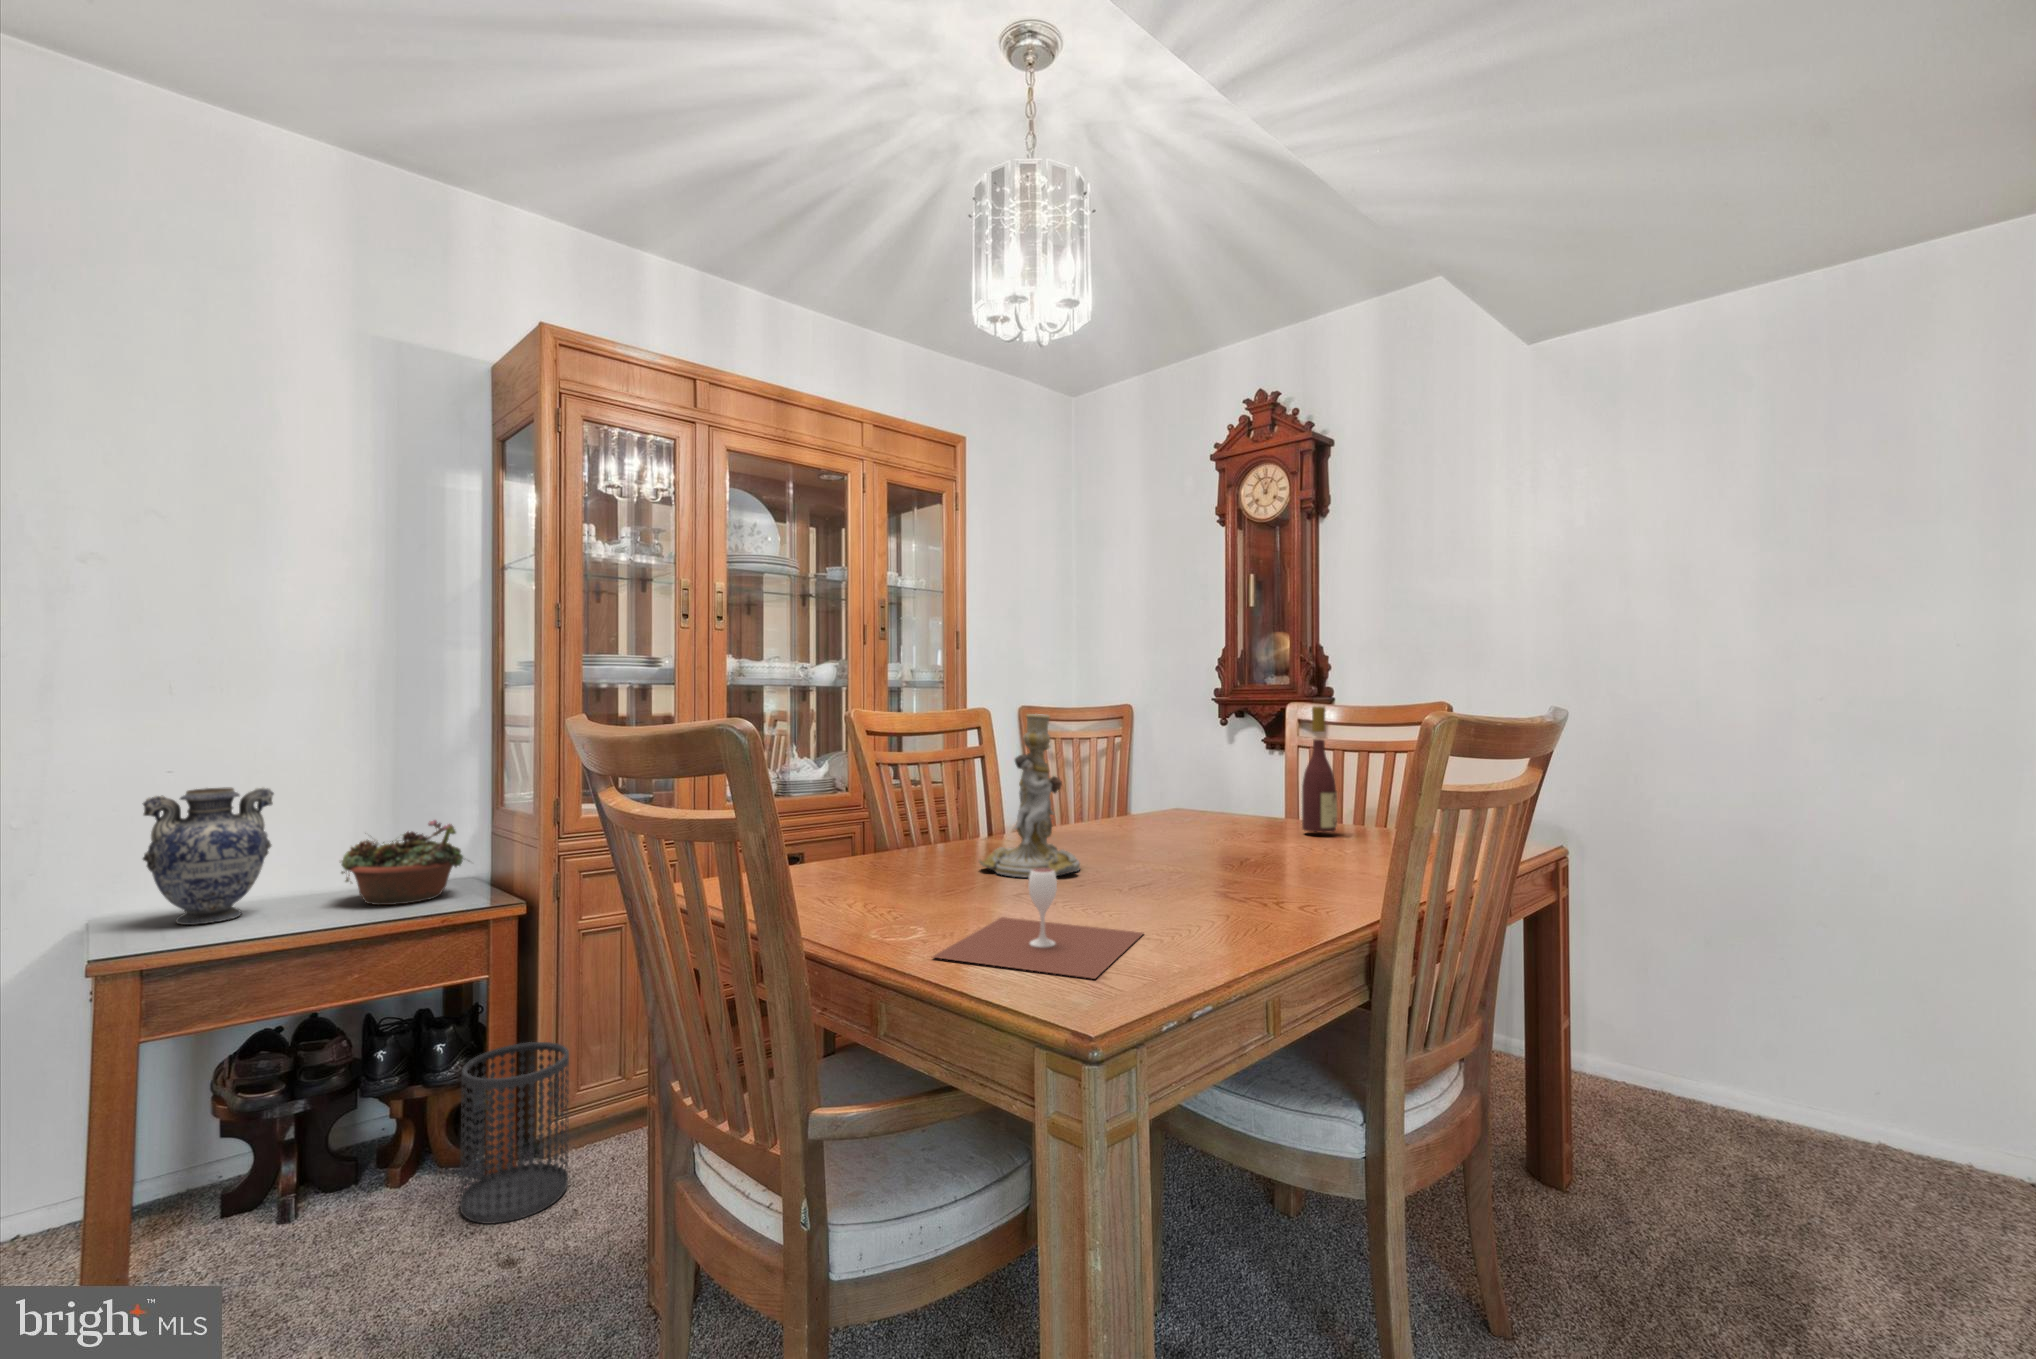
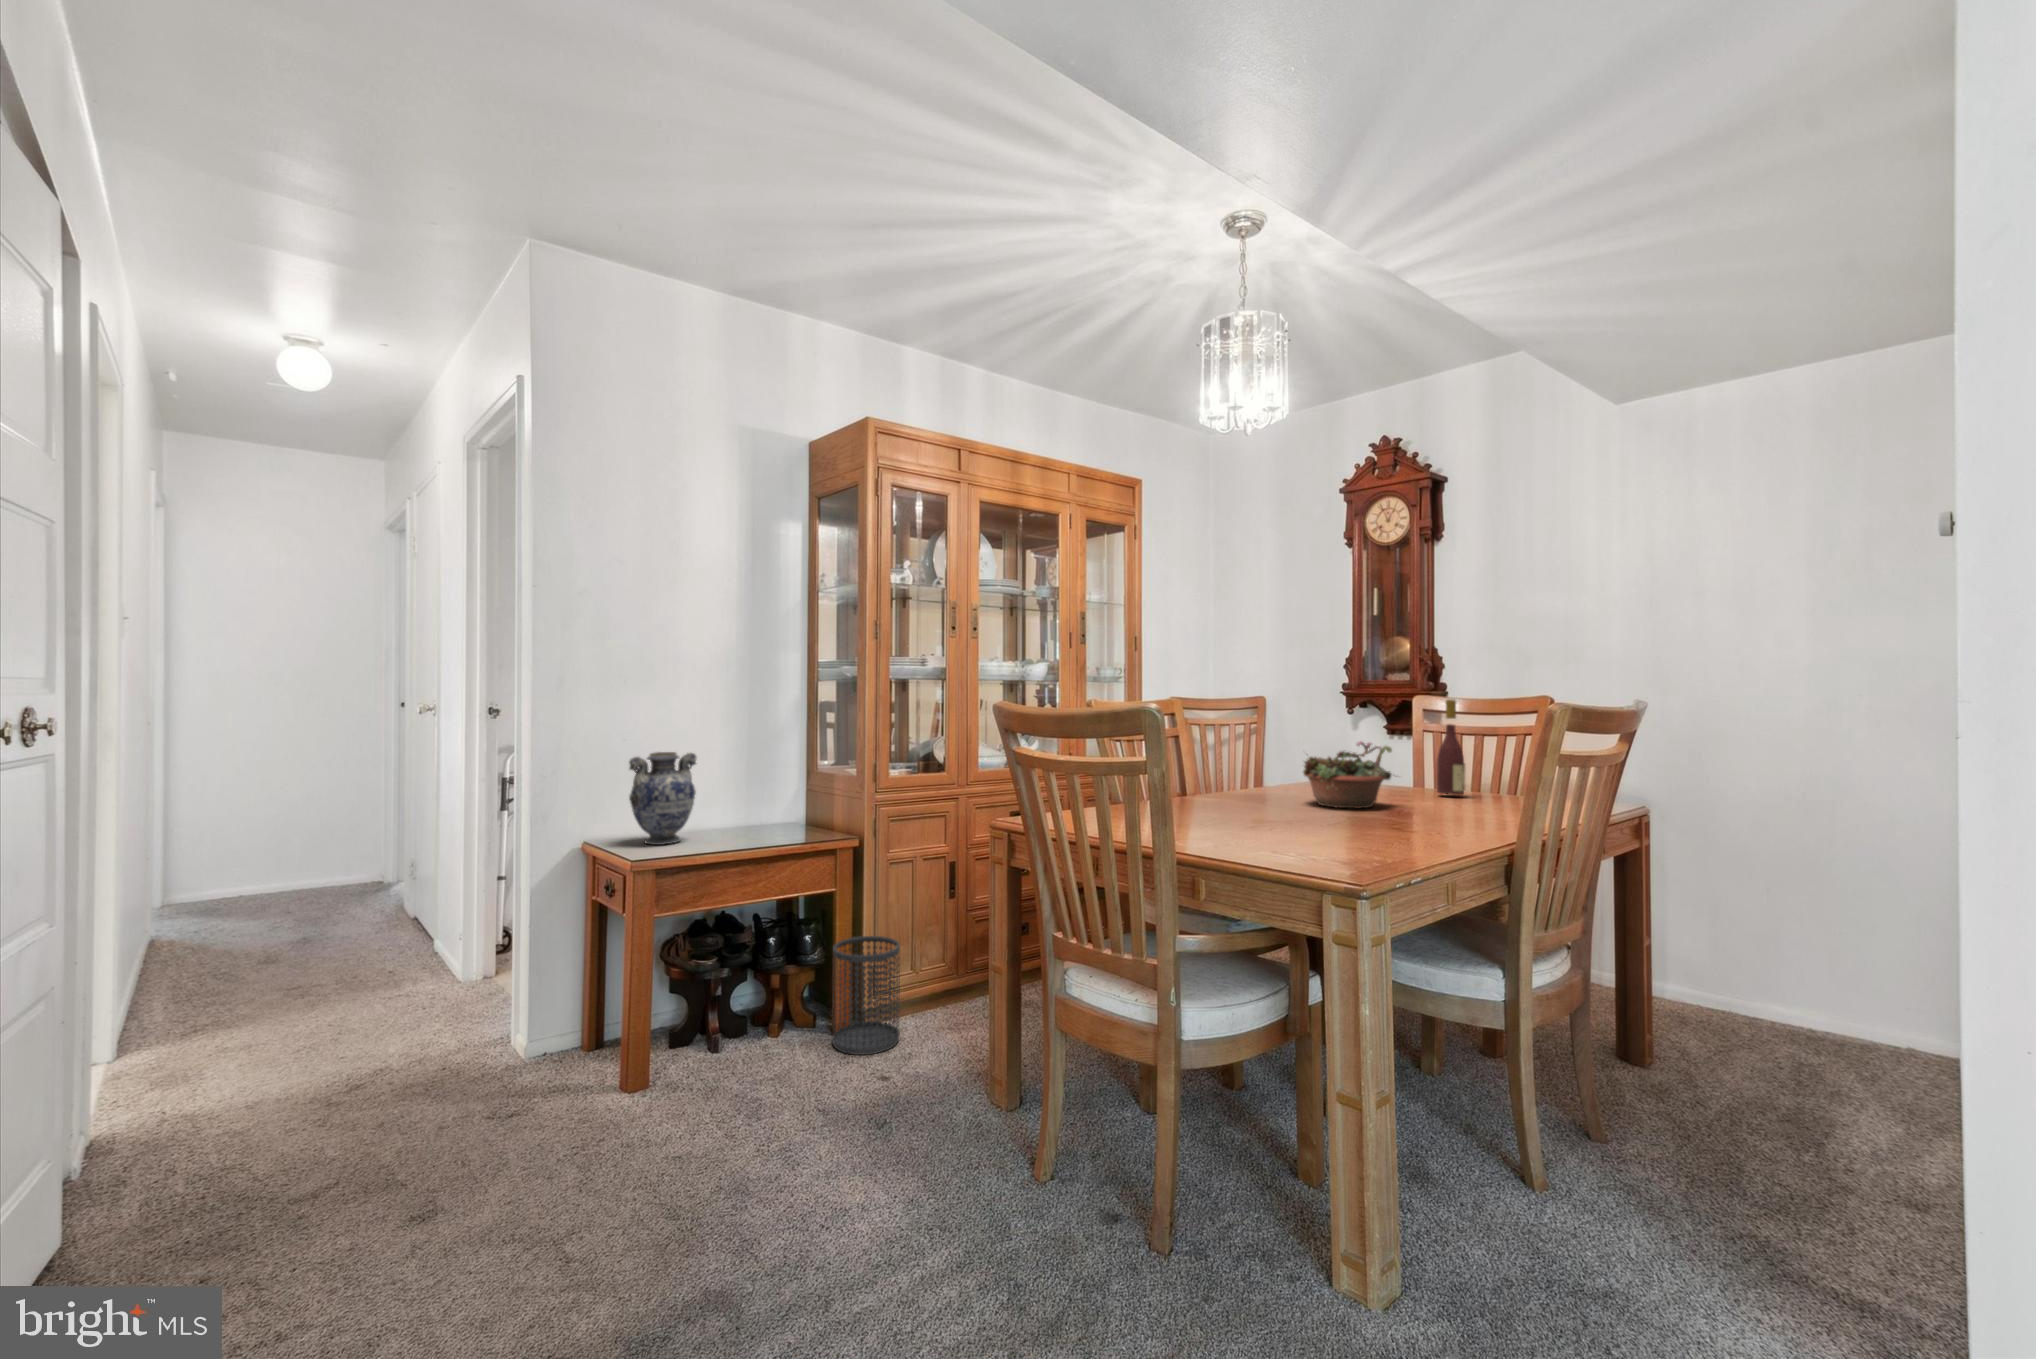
candlestick: present [979,714,1080,878] -> none [1213,704,1287,818]
succulent planter: present [341,820,464,905] -> present [1303,741,1397,808]
wine glass: present [933,868,1143,979] -> none [1233,802,1359,865]

